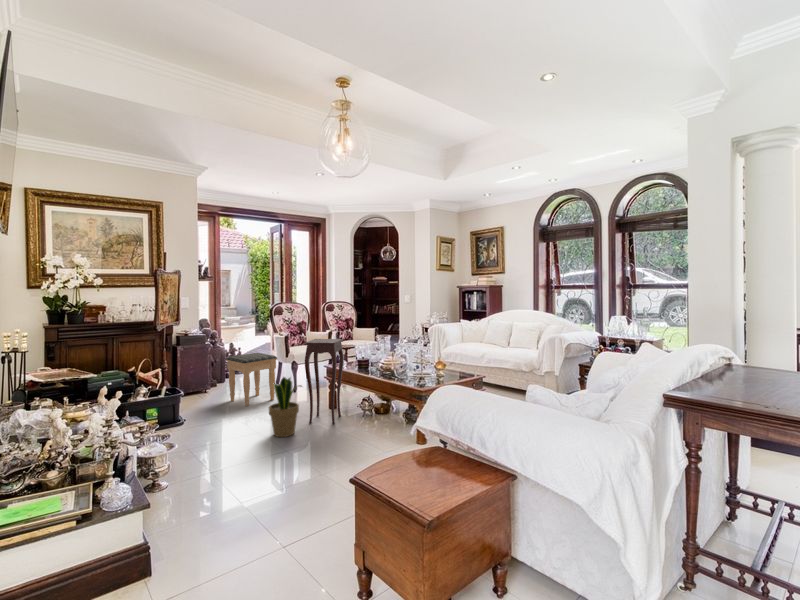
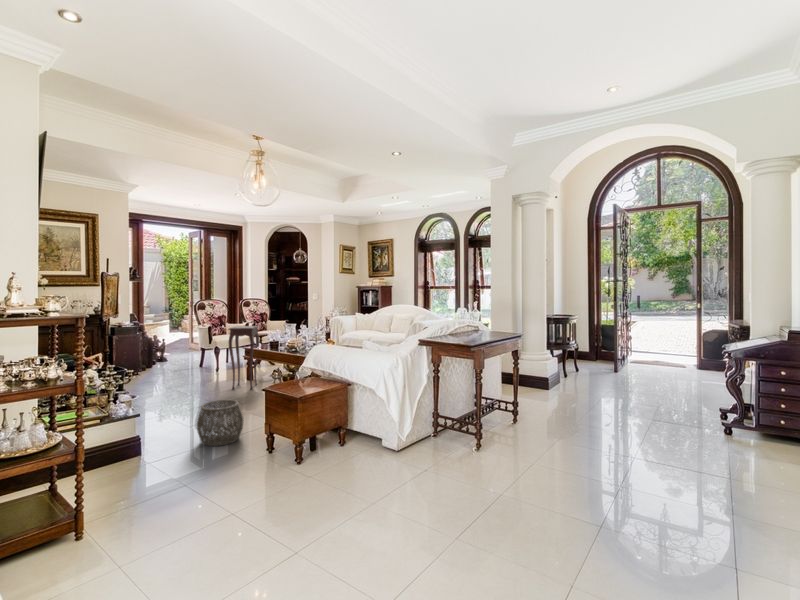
footstool: present [226,353,277,406] -> none [158,340,203,382]
potted plant: present [269,377,302,437] -> none [201,353,228,397]
woven basket: none [242,471,318,561] -> present [197,400,244,446]

